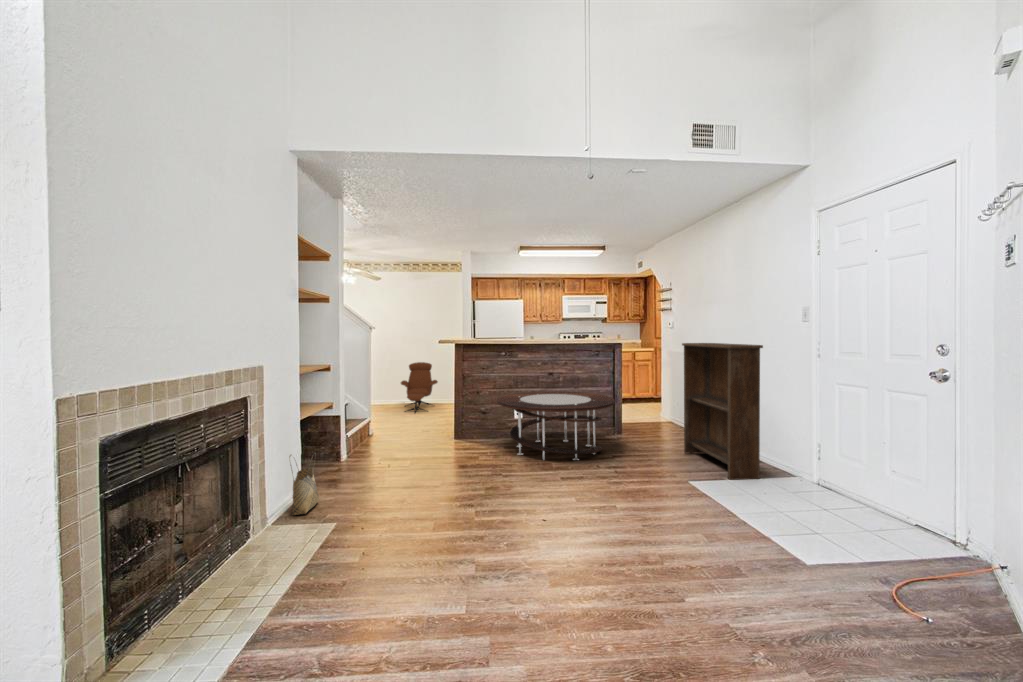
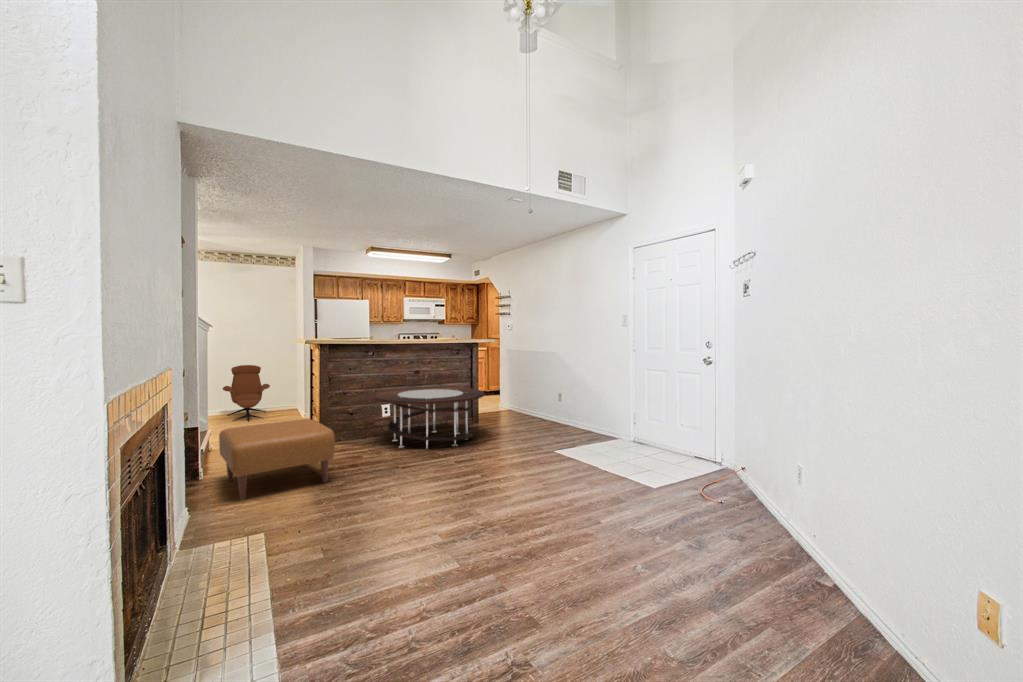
bookshelf: present [682,343,763,480] -> none [534,342,599,446]
ottoman: none [338,417,432,490] -> present [219,419,335,500]
woven basket: present [289,455,319,515] -> none [190,461,223,533]

